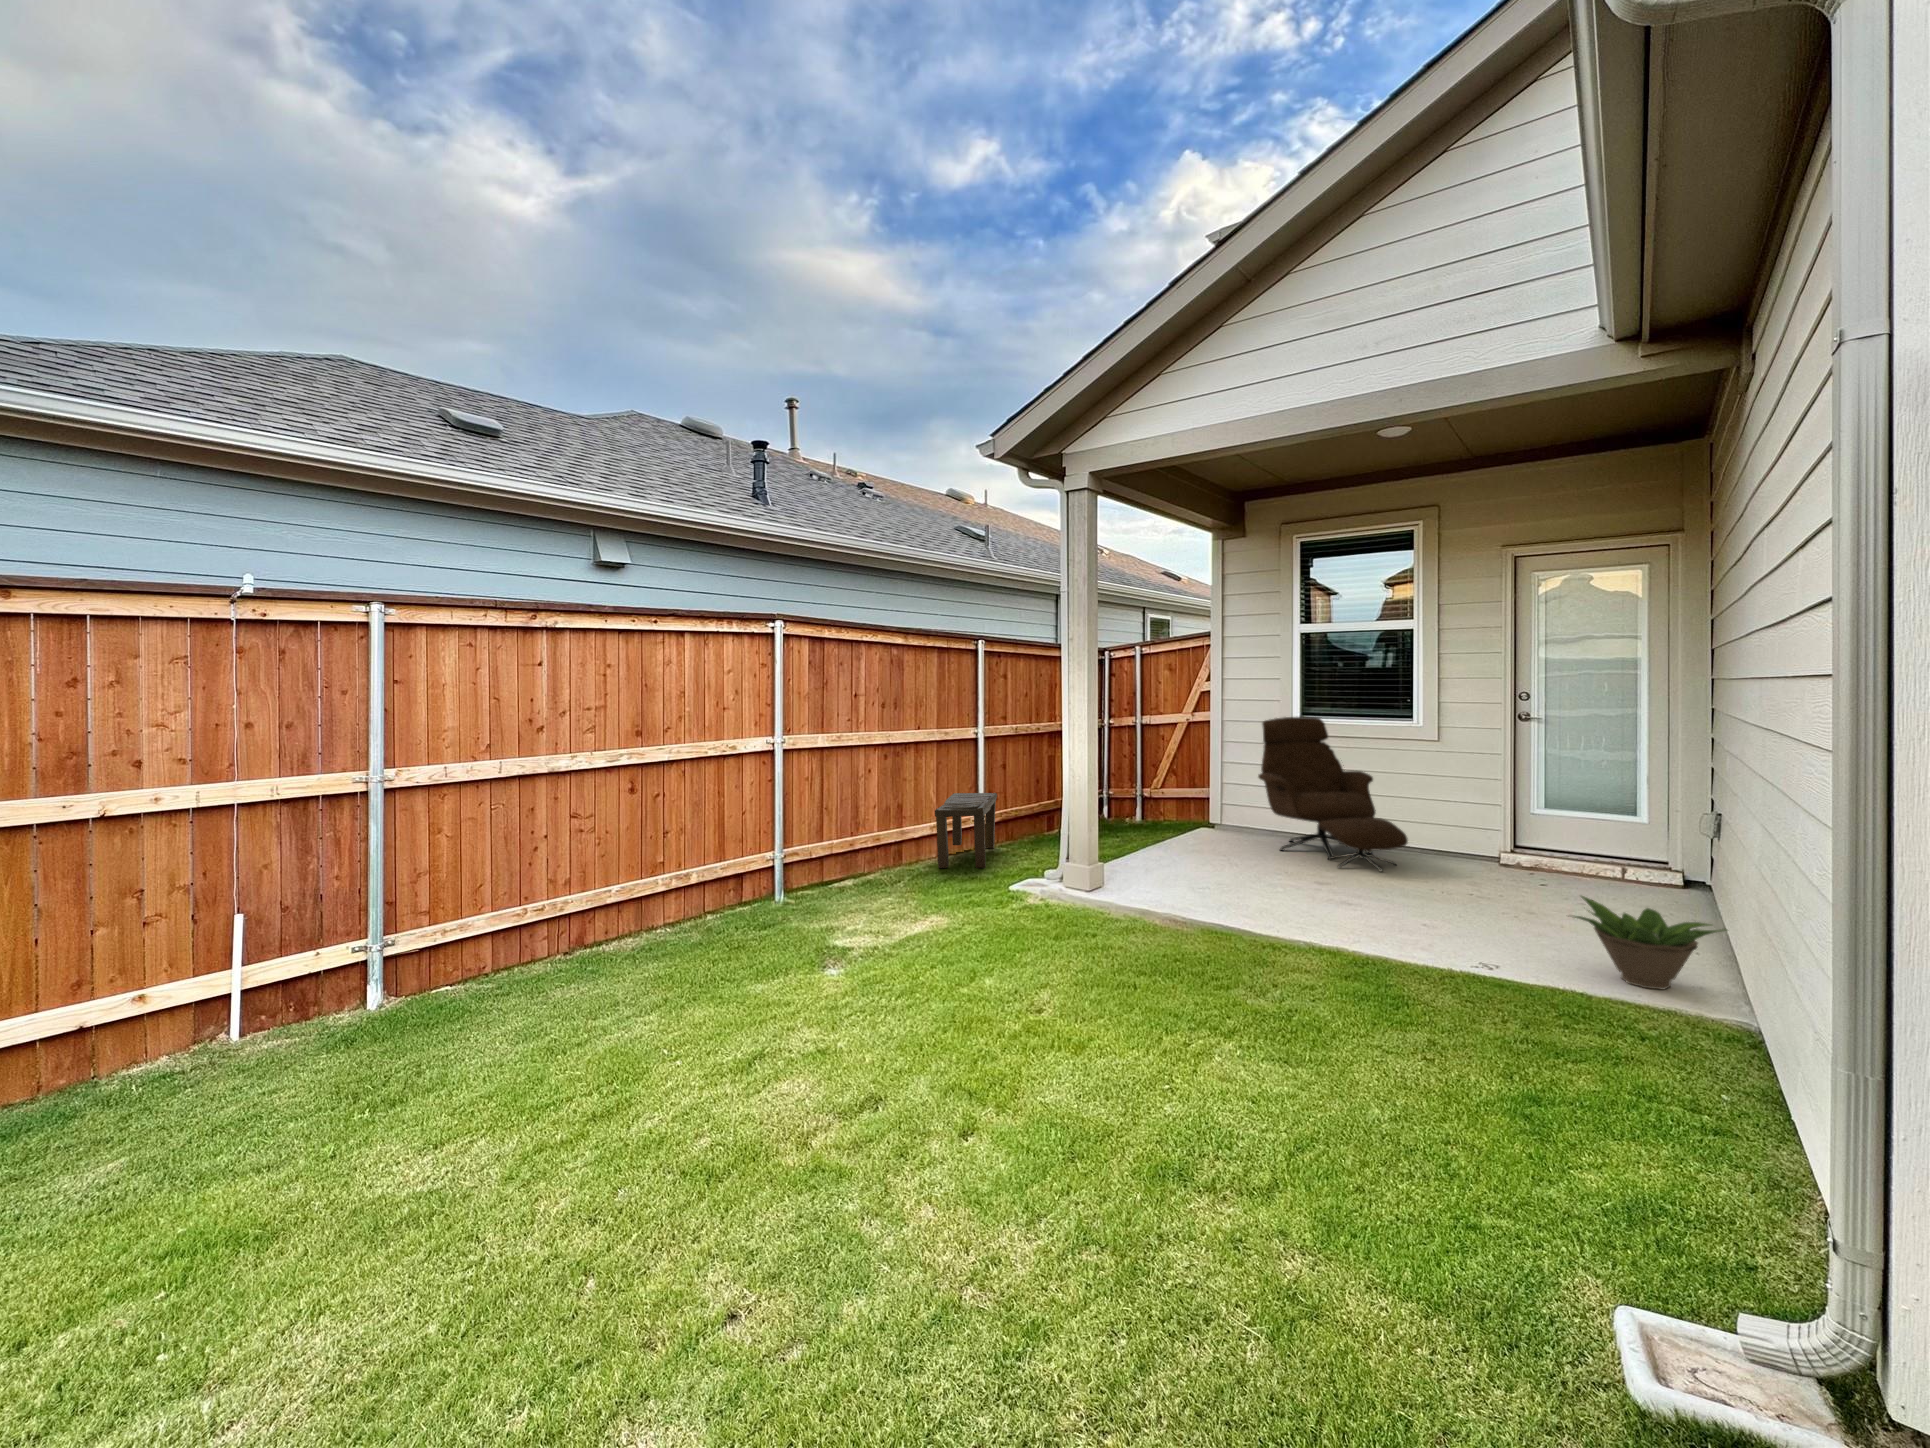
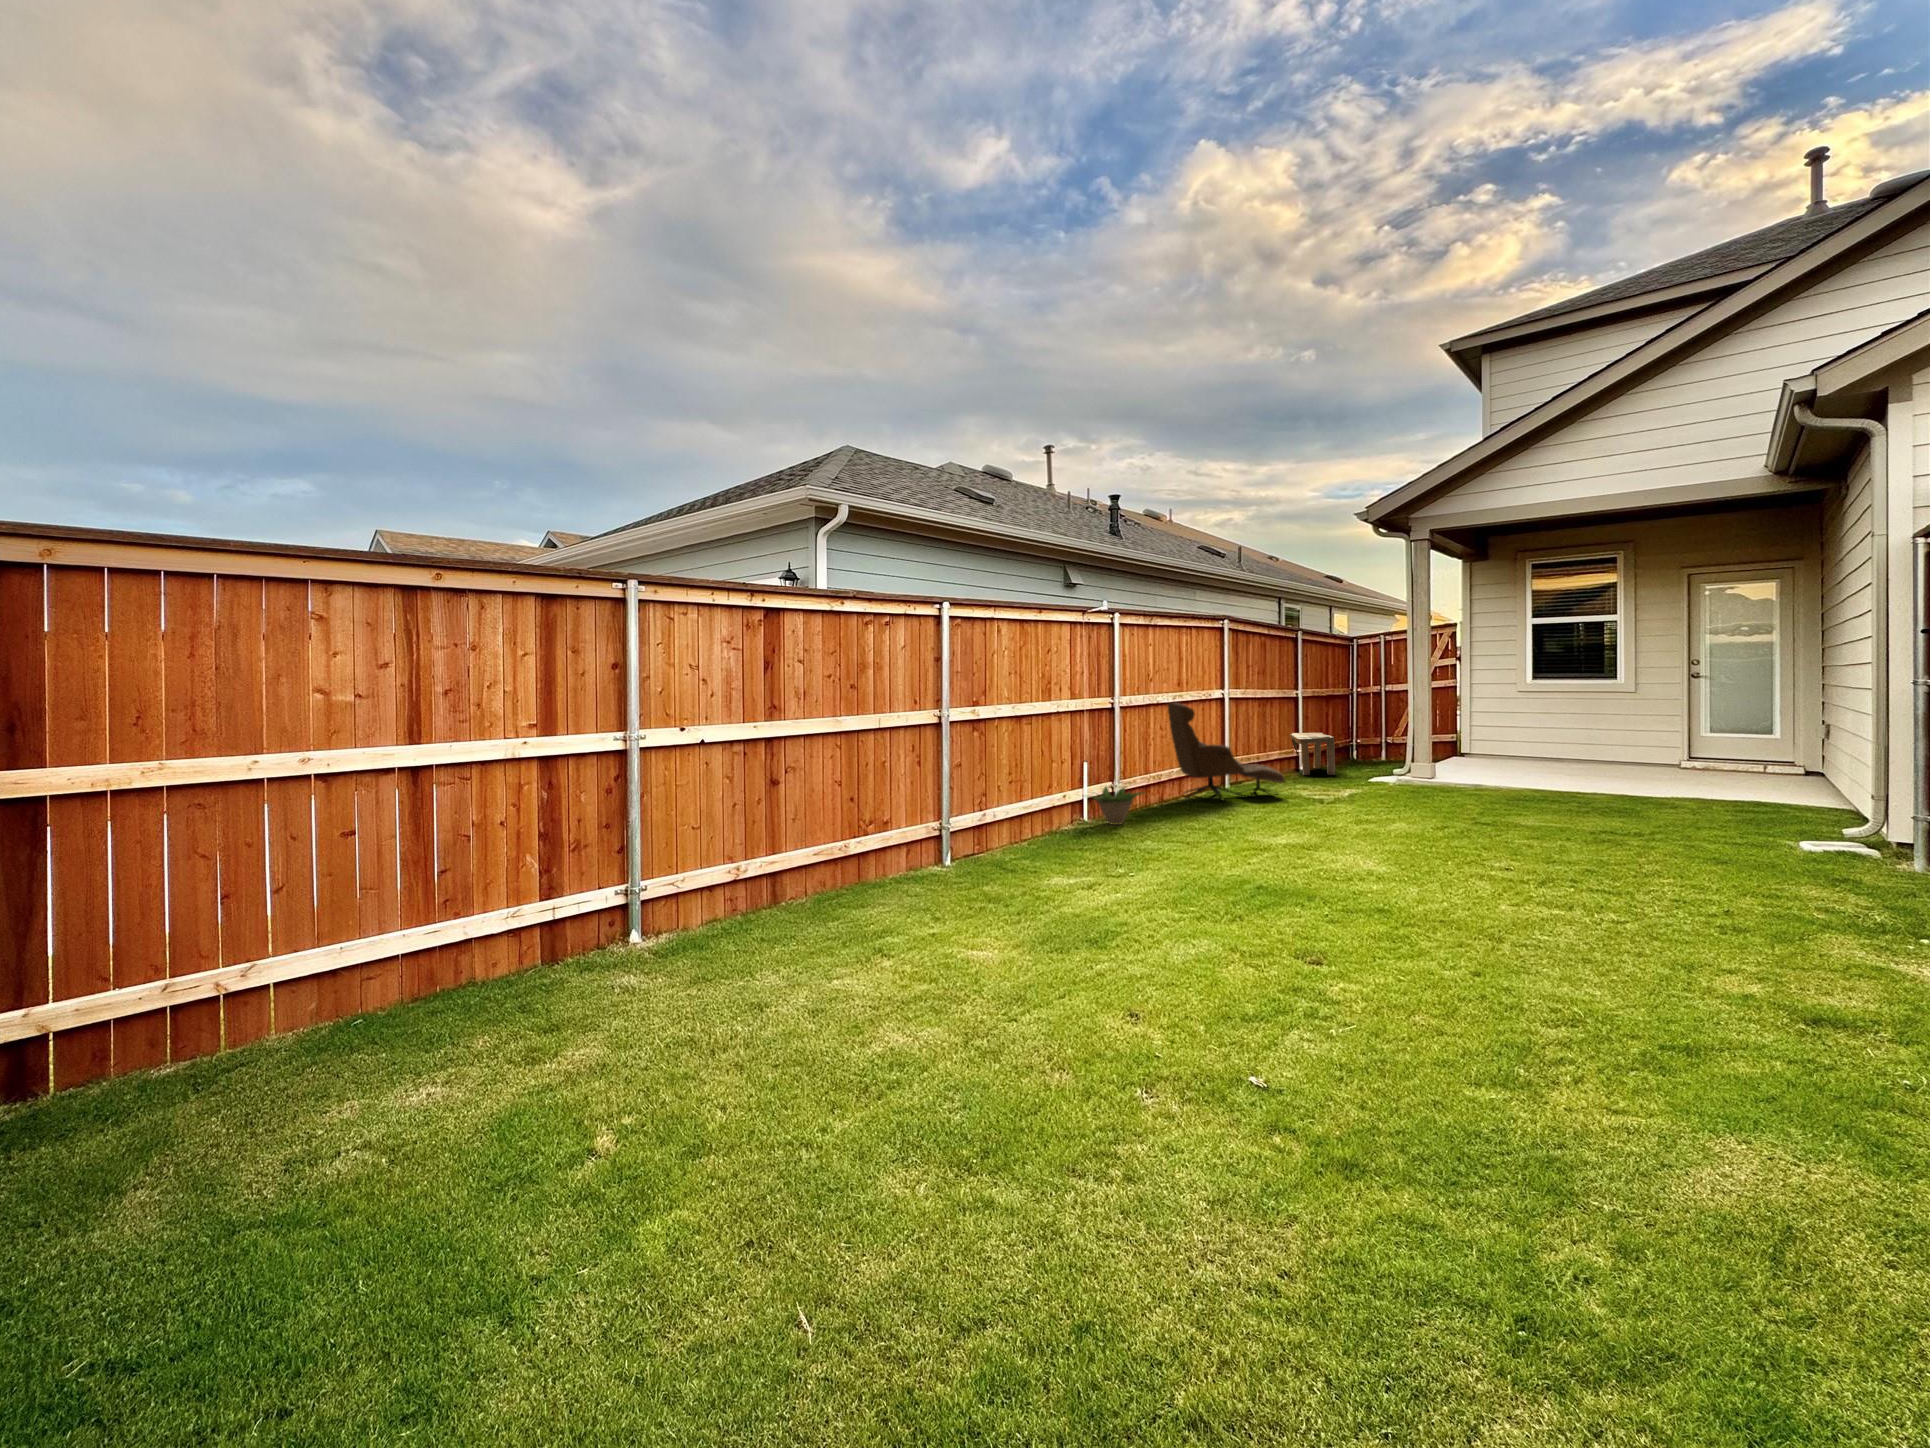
lounge chair: present [1258,717,1408,871] -> present [1167,702,1285,801]
decorative plant: present [1574,896,1726,989] -> present [1090,786,1143,825]

